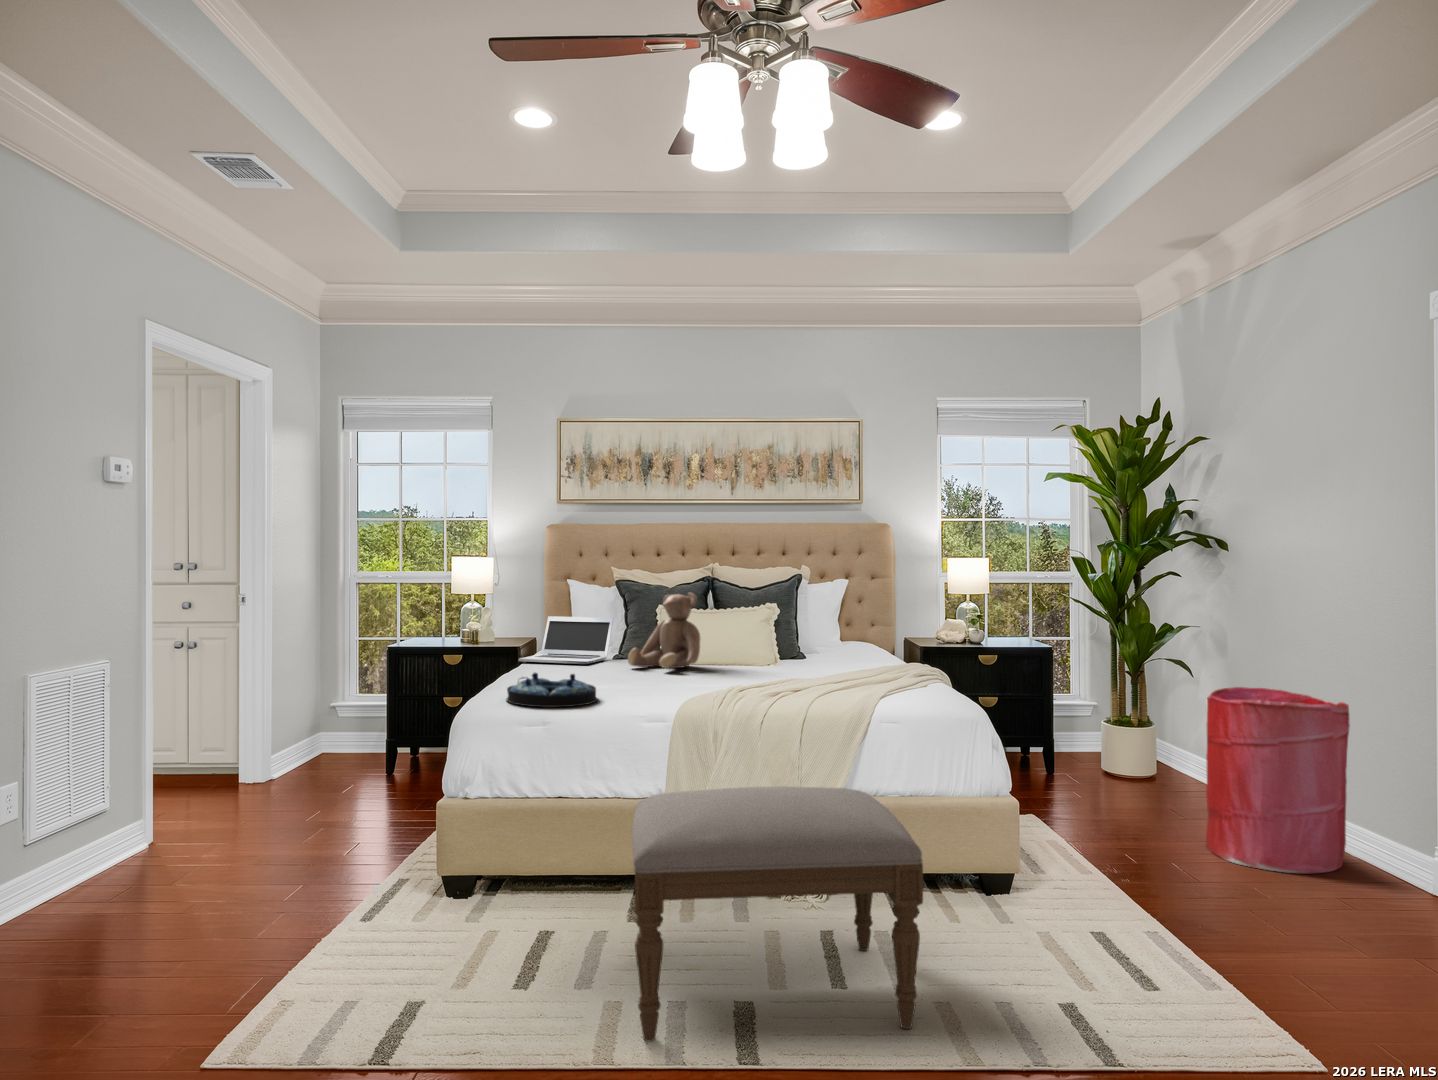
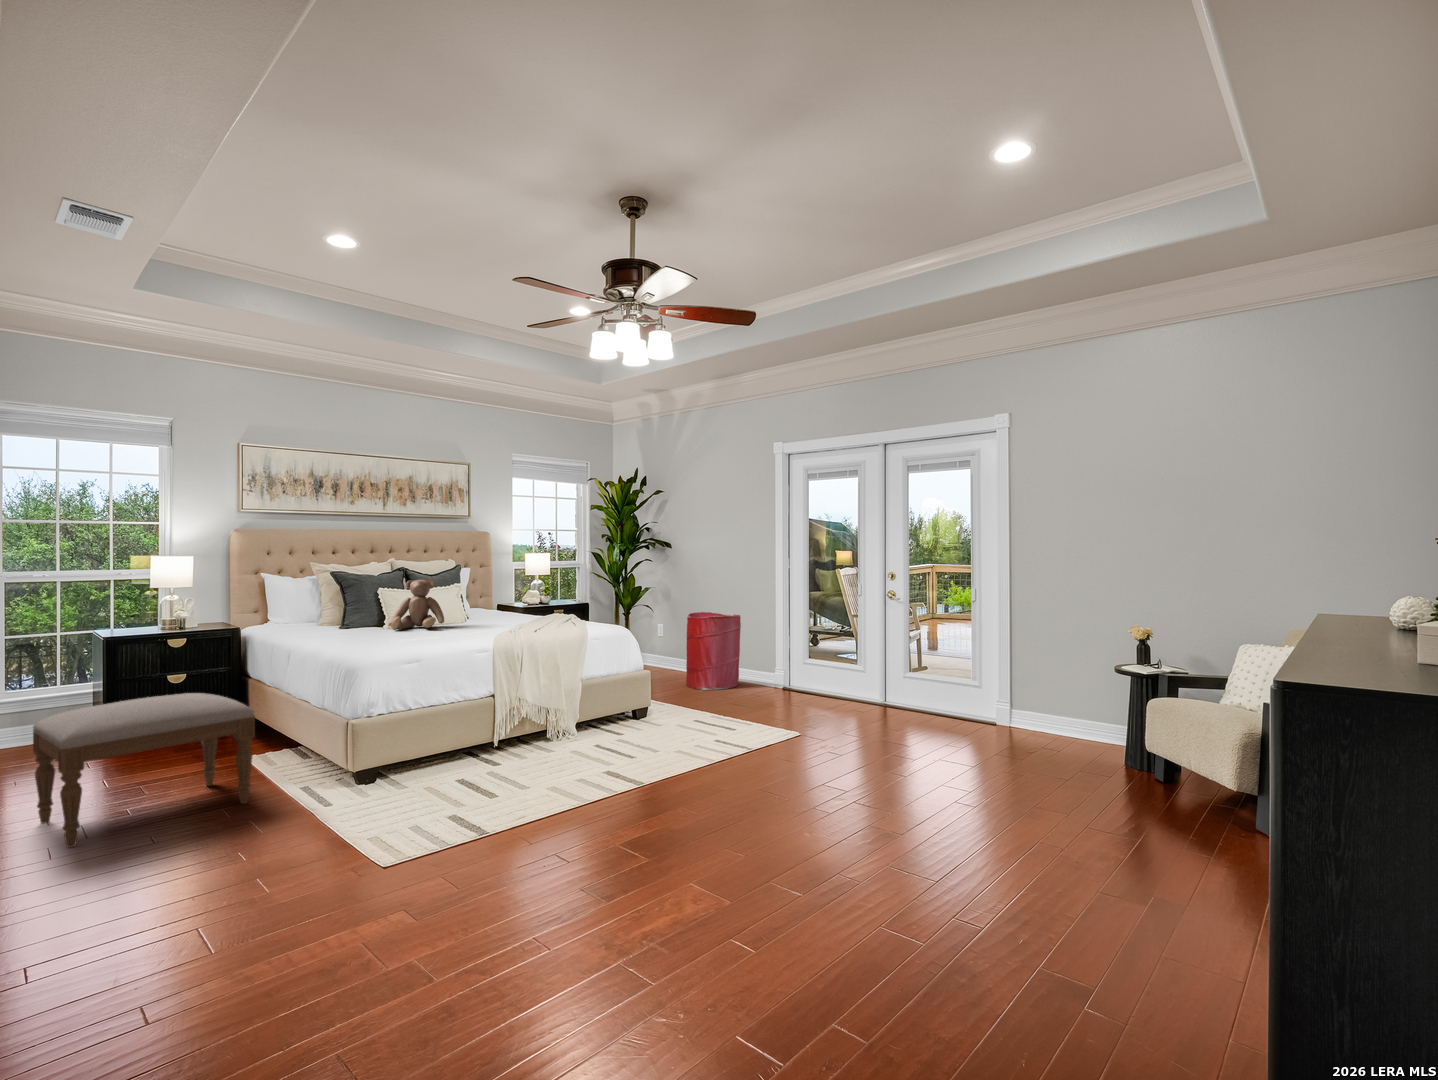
laptop: present [518,616,613,664] -> none [288,599,352,635]
serving tray: present [506,673,598,707] -> none [389,629,457,650]
ottoman: present [632,786,923,1041] -> present [33,693,255,848]

